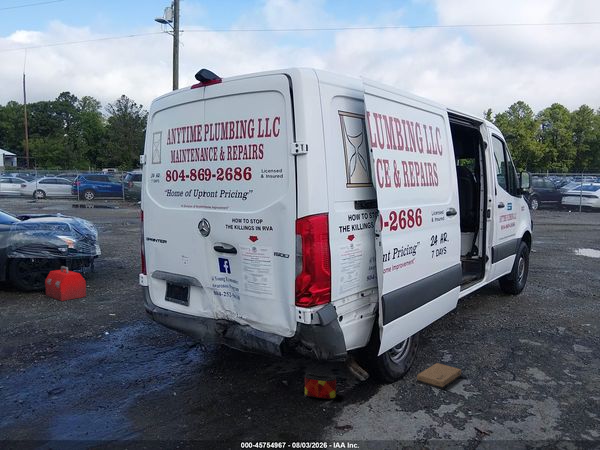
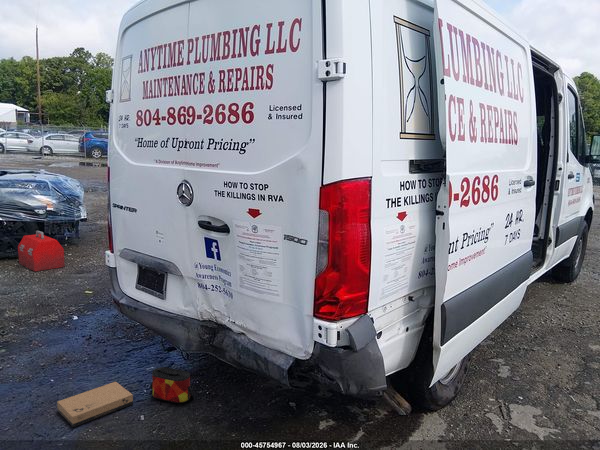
cardboard box: present [417,363,461,389] -> present [57,382,133,427]
bag: present [301,372,339,399] -> present [150,367,193,403]

